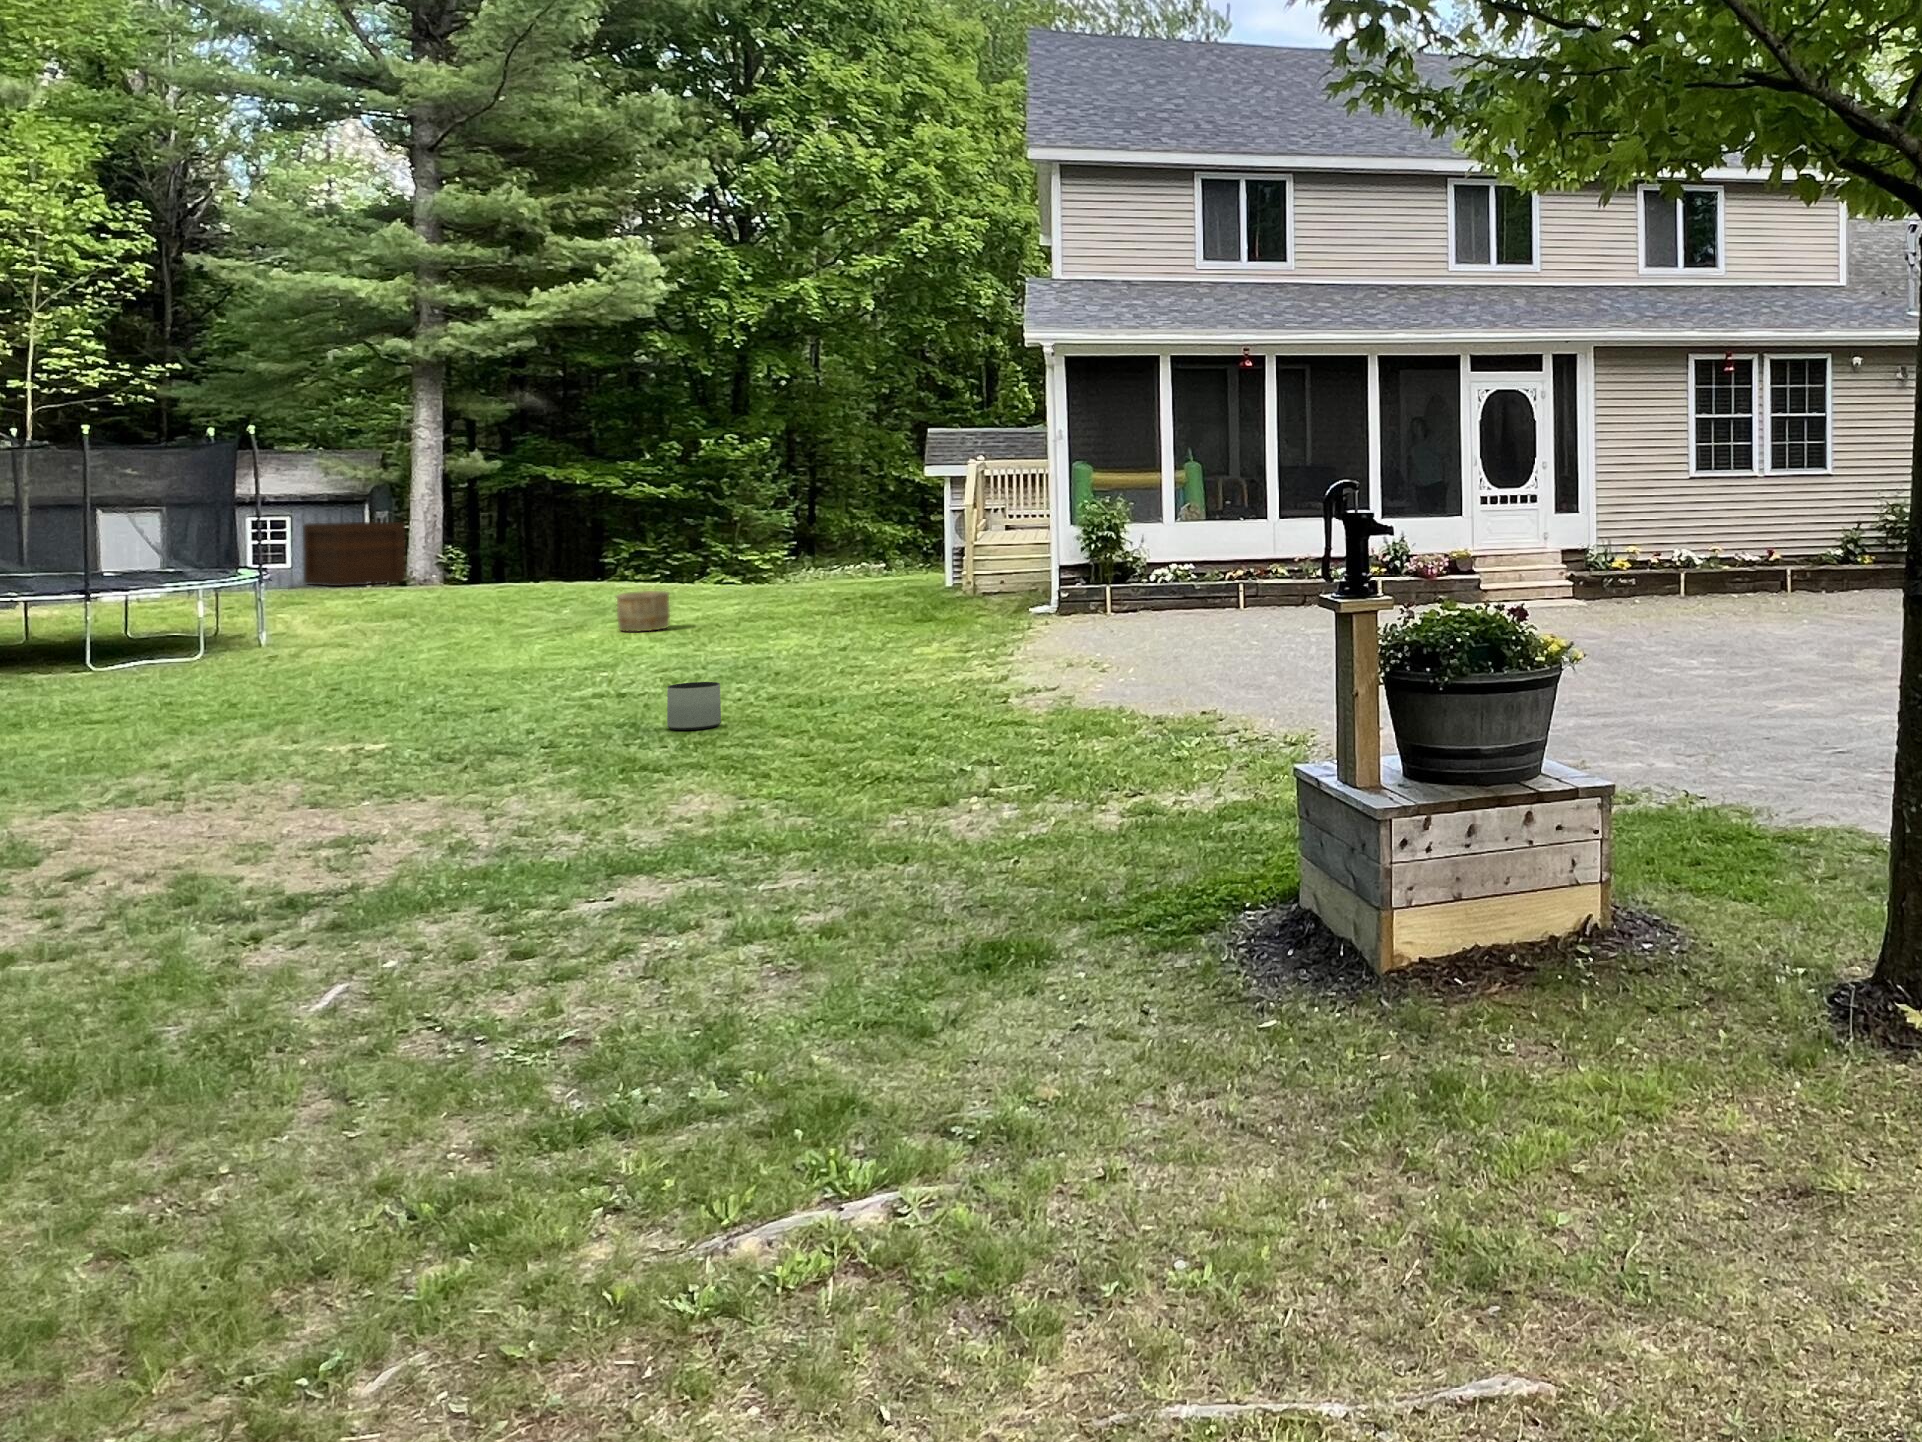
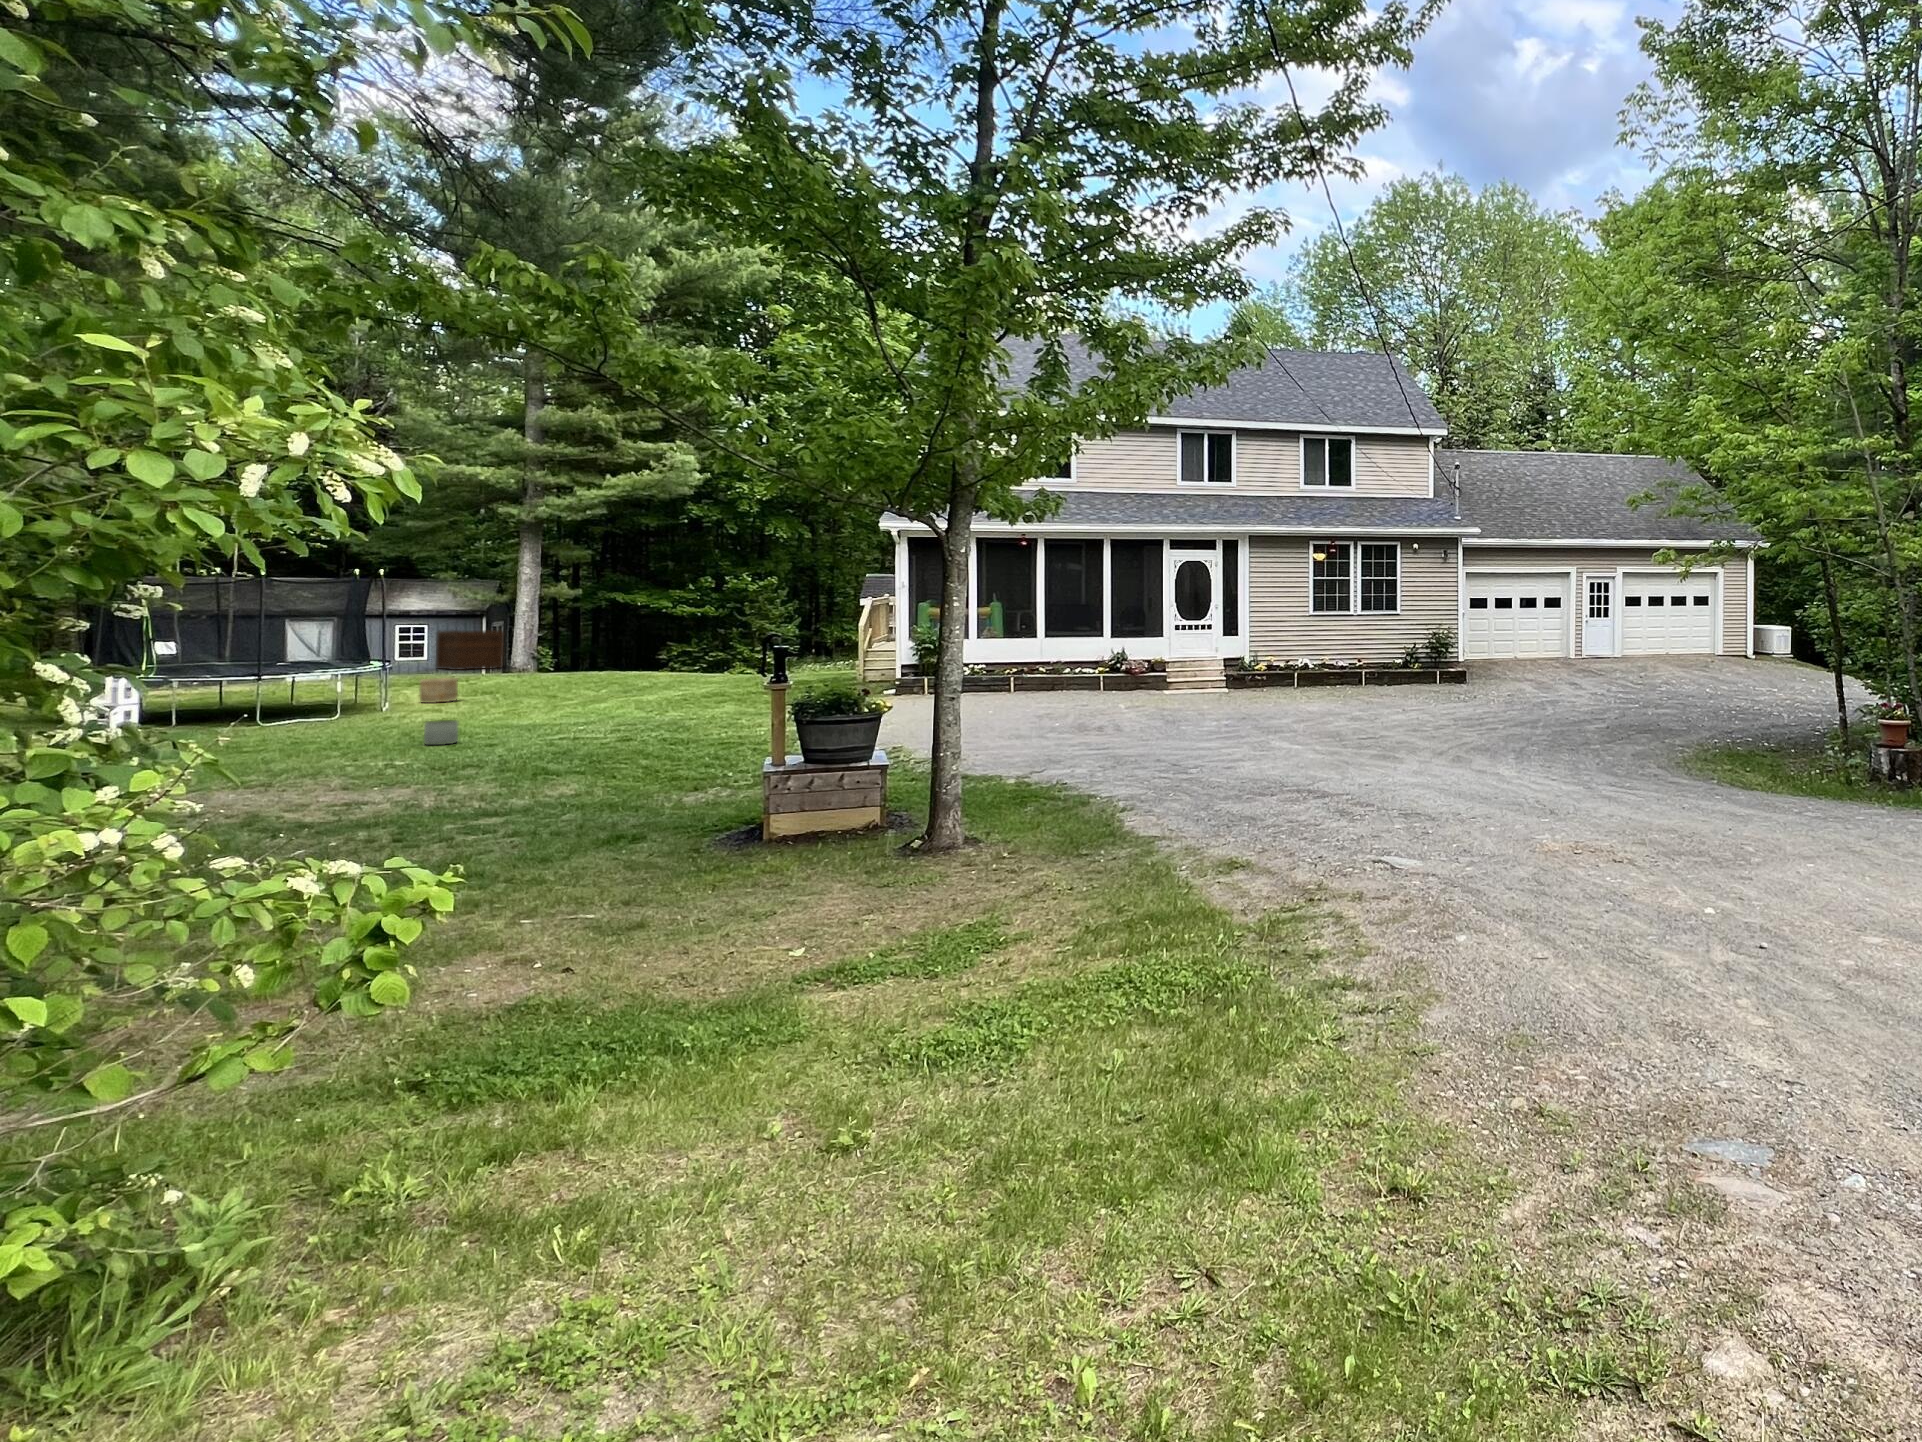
wooden bucket: present [616,591,670,632] -> present [420,678,458,703]
planter: present [667,682,721,730] -> present [424,720,458,745]

